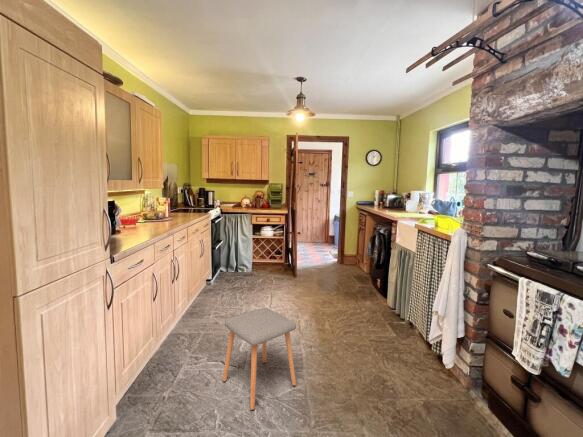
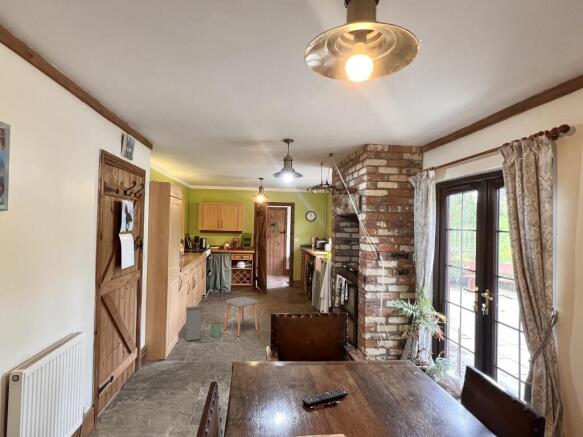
trash can: none [123,340,214,428] -> present [186,306,222,342]

